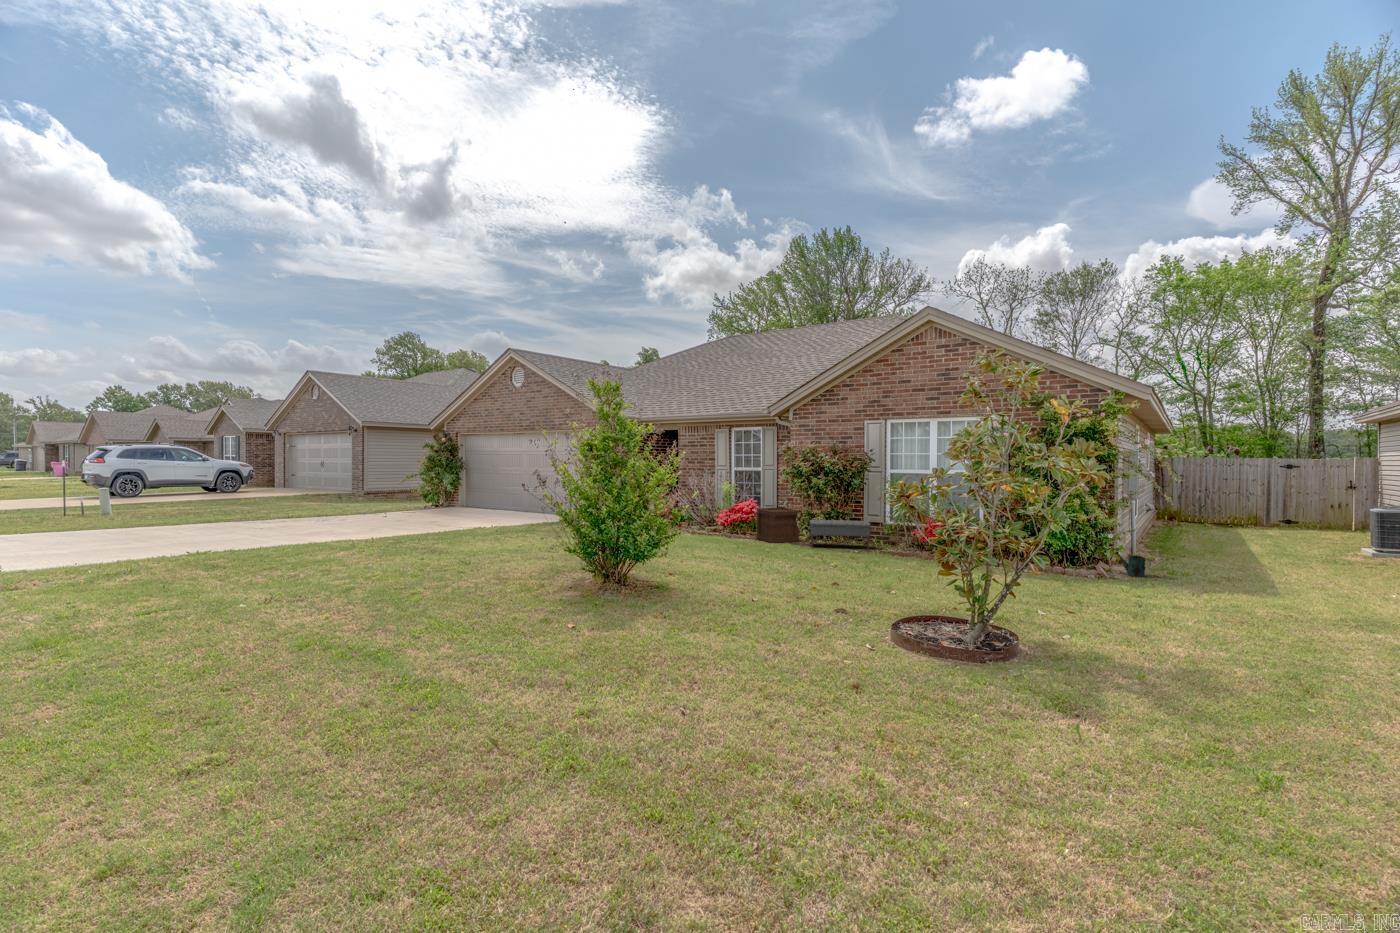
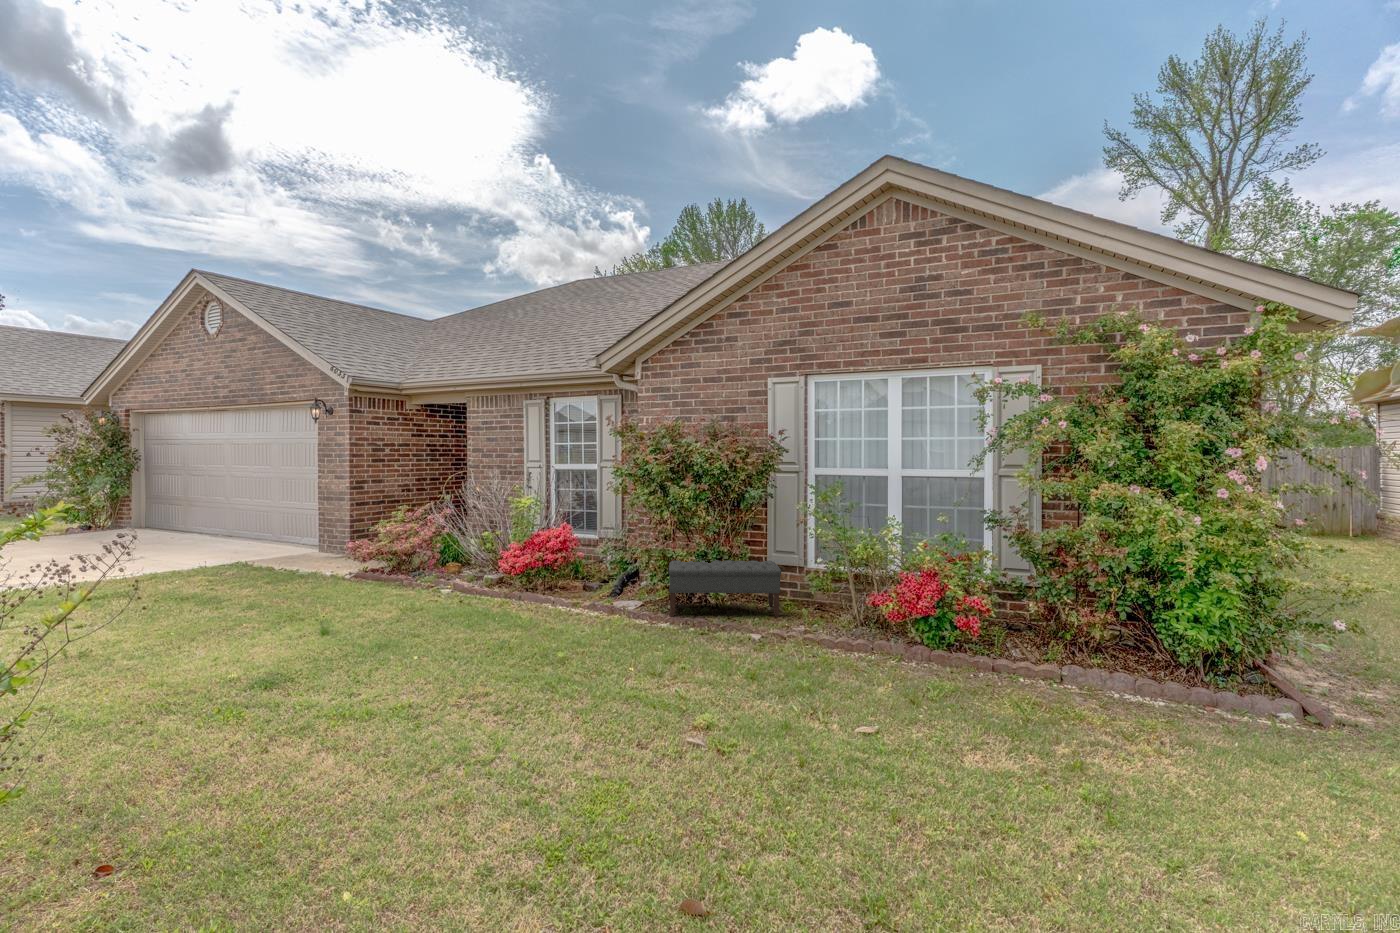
wooden crate: present [757,507,799,543] -> none [575,536,651,607]
watering can: present [1114,551,1151,577] -> none [1261,625,1355,682]

